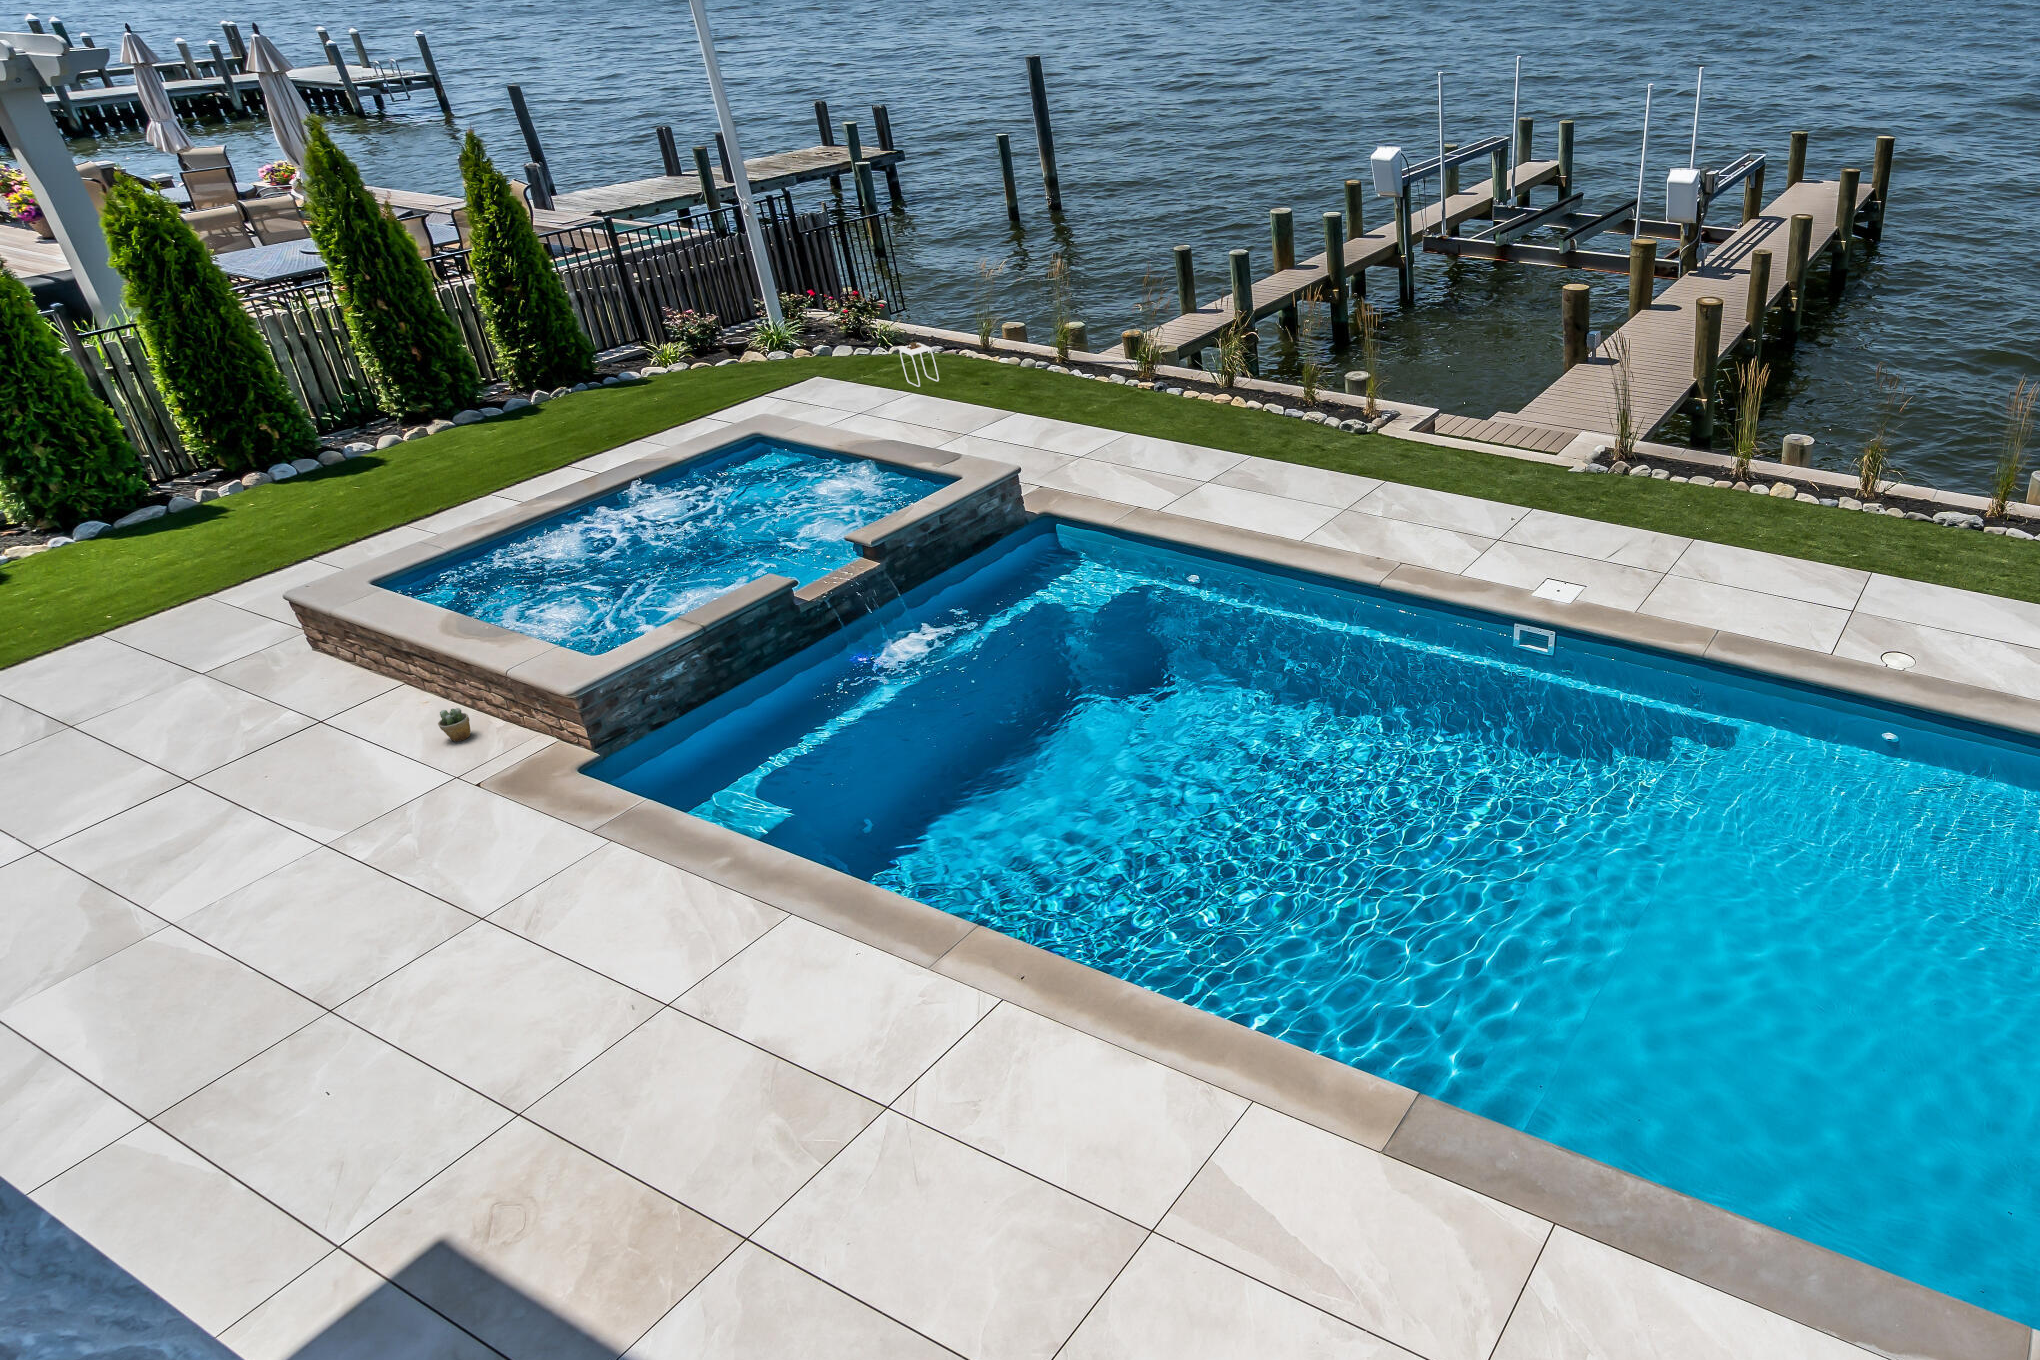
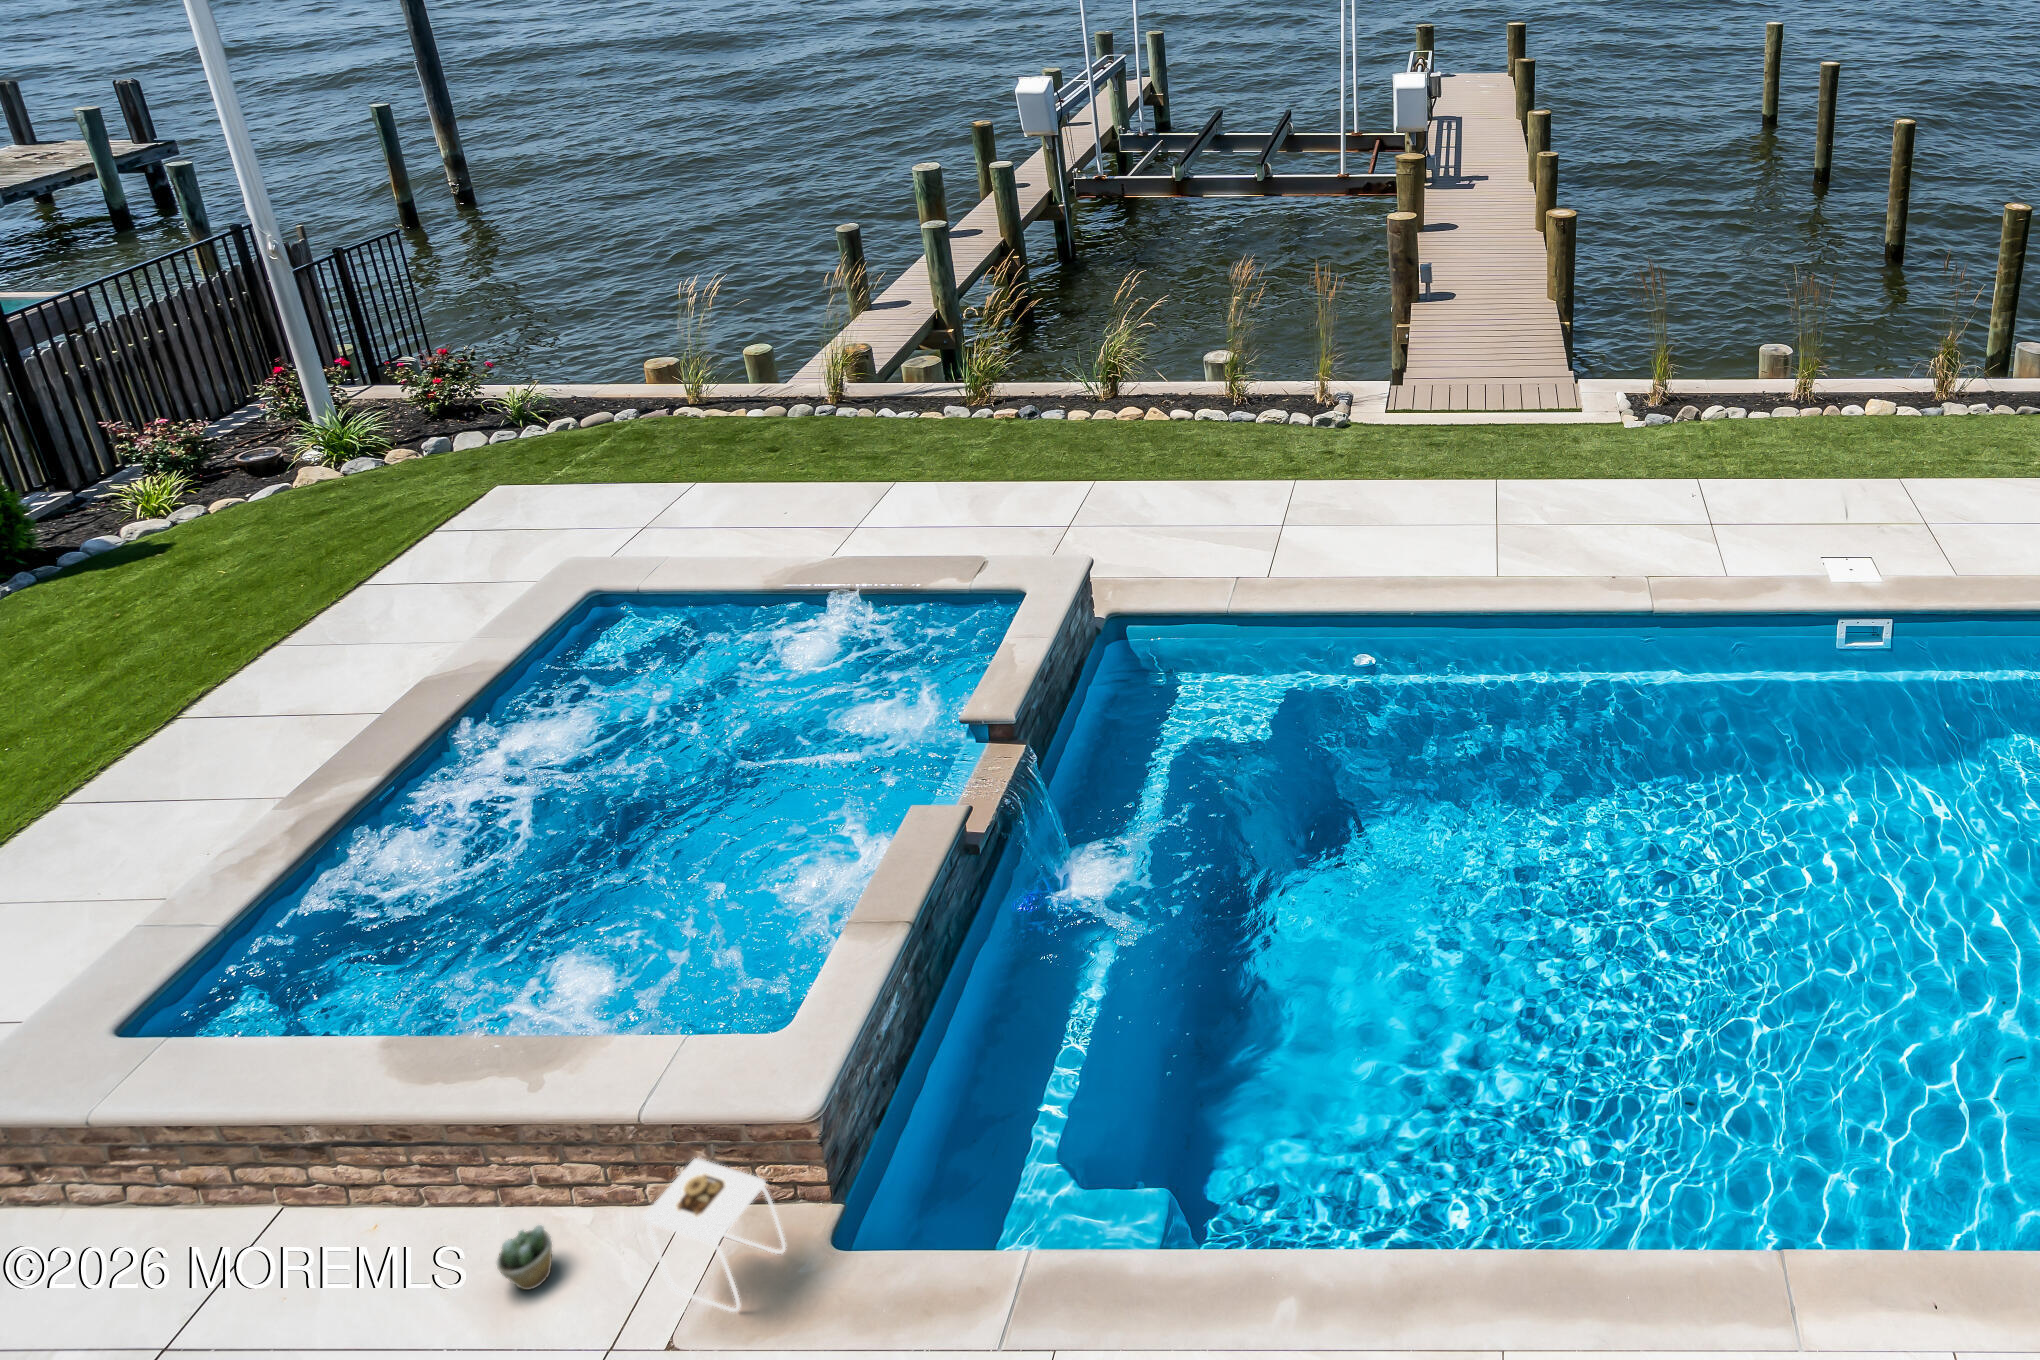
side table: present [899,342,939,387] -> present [644,1158,786,1312]

